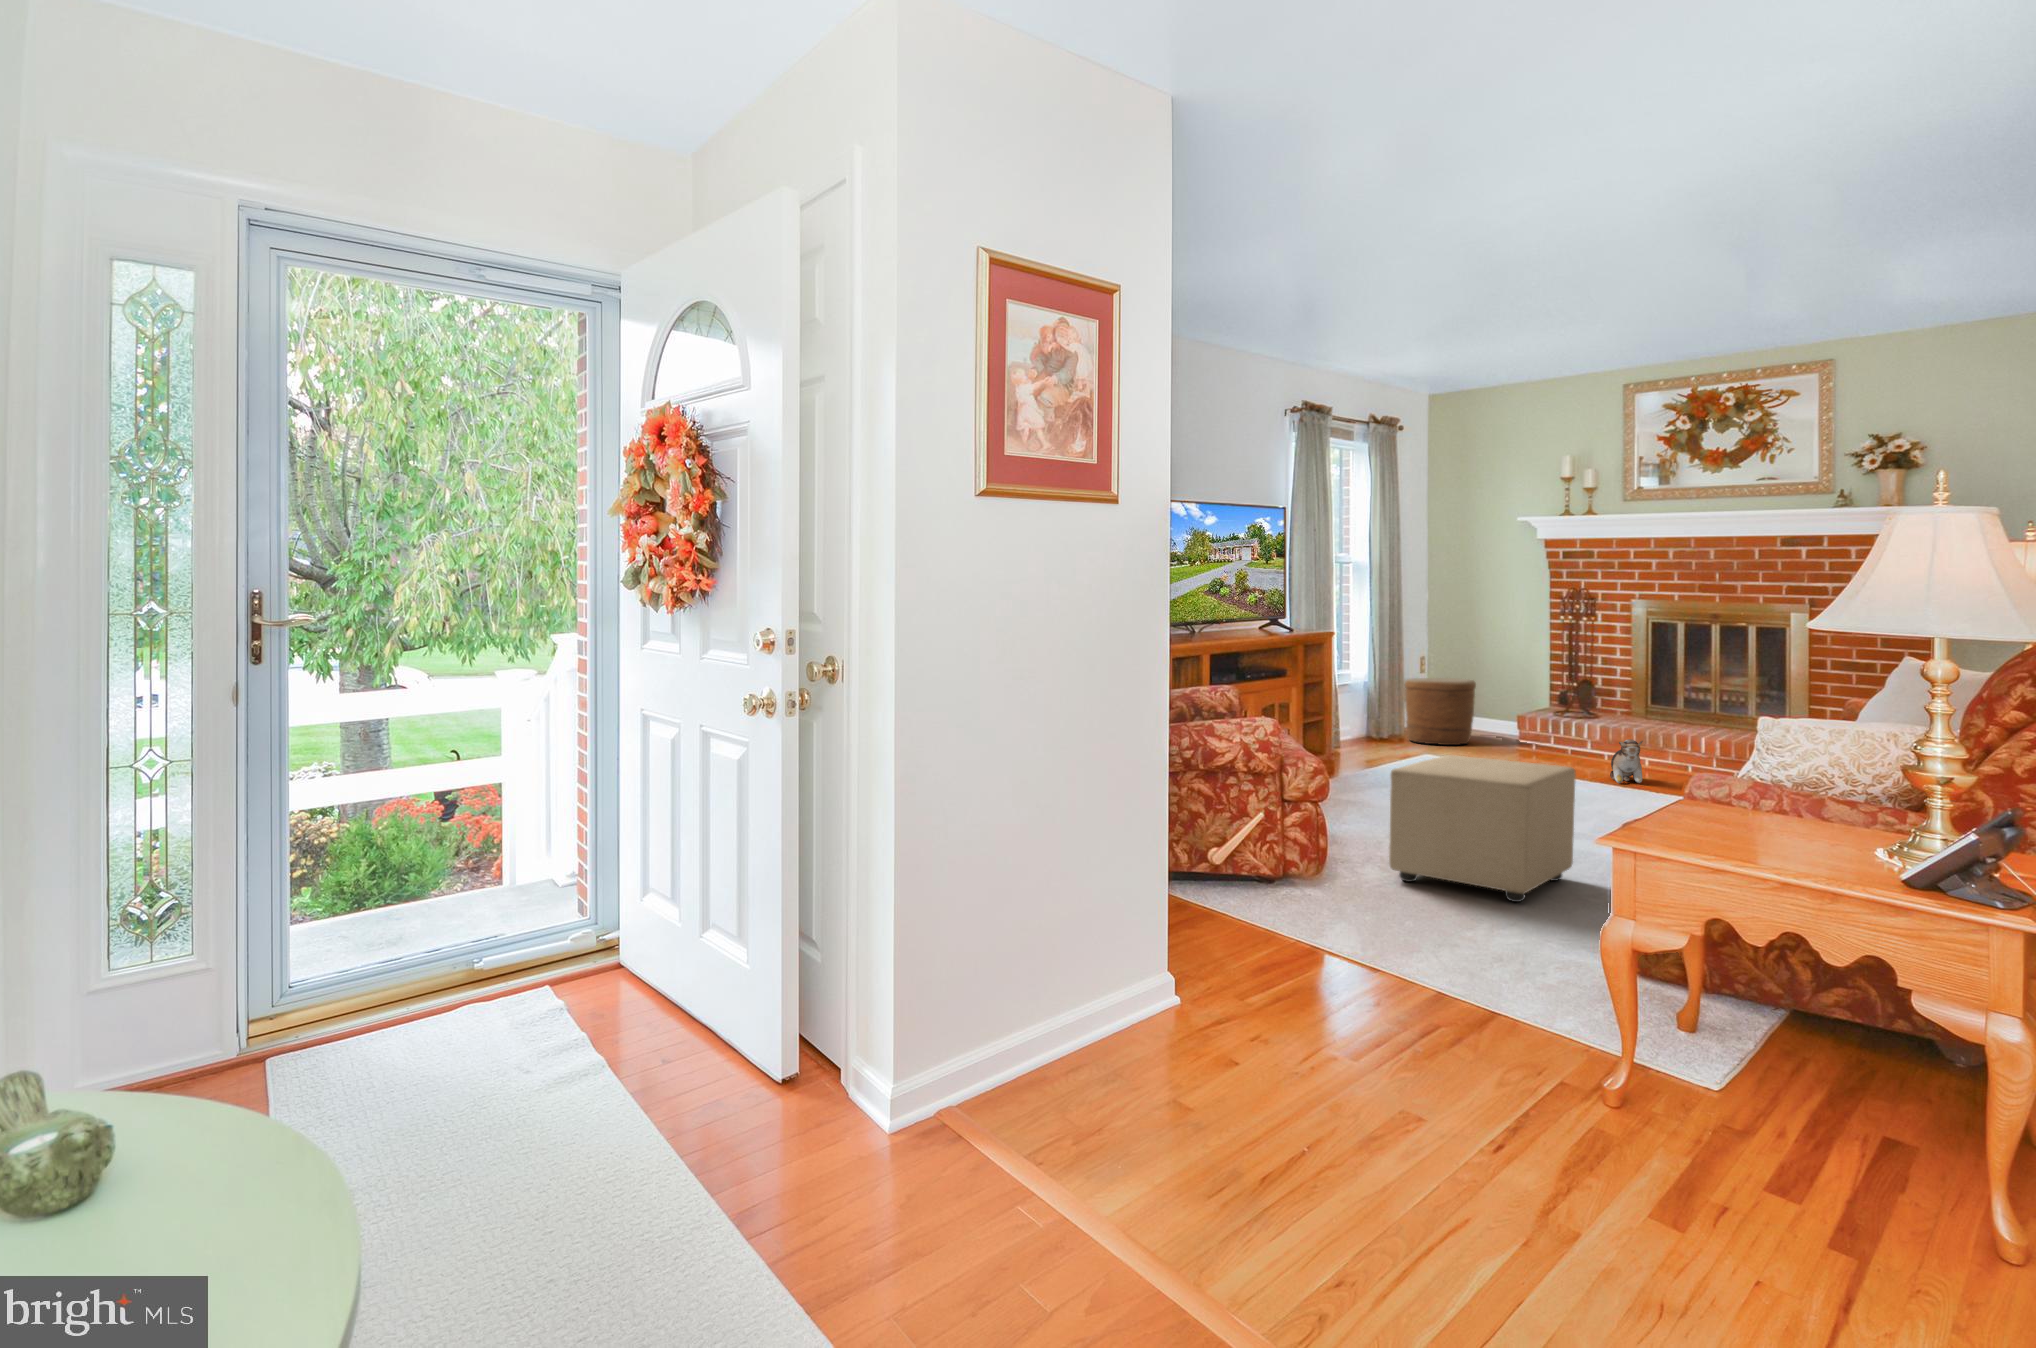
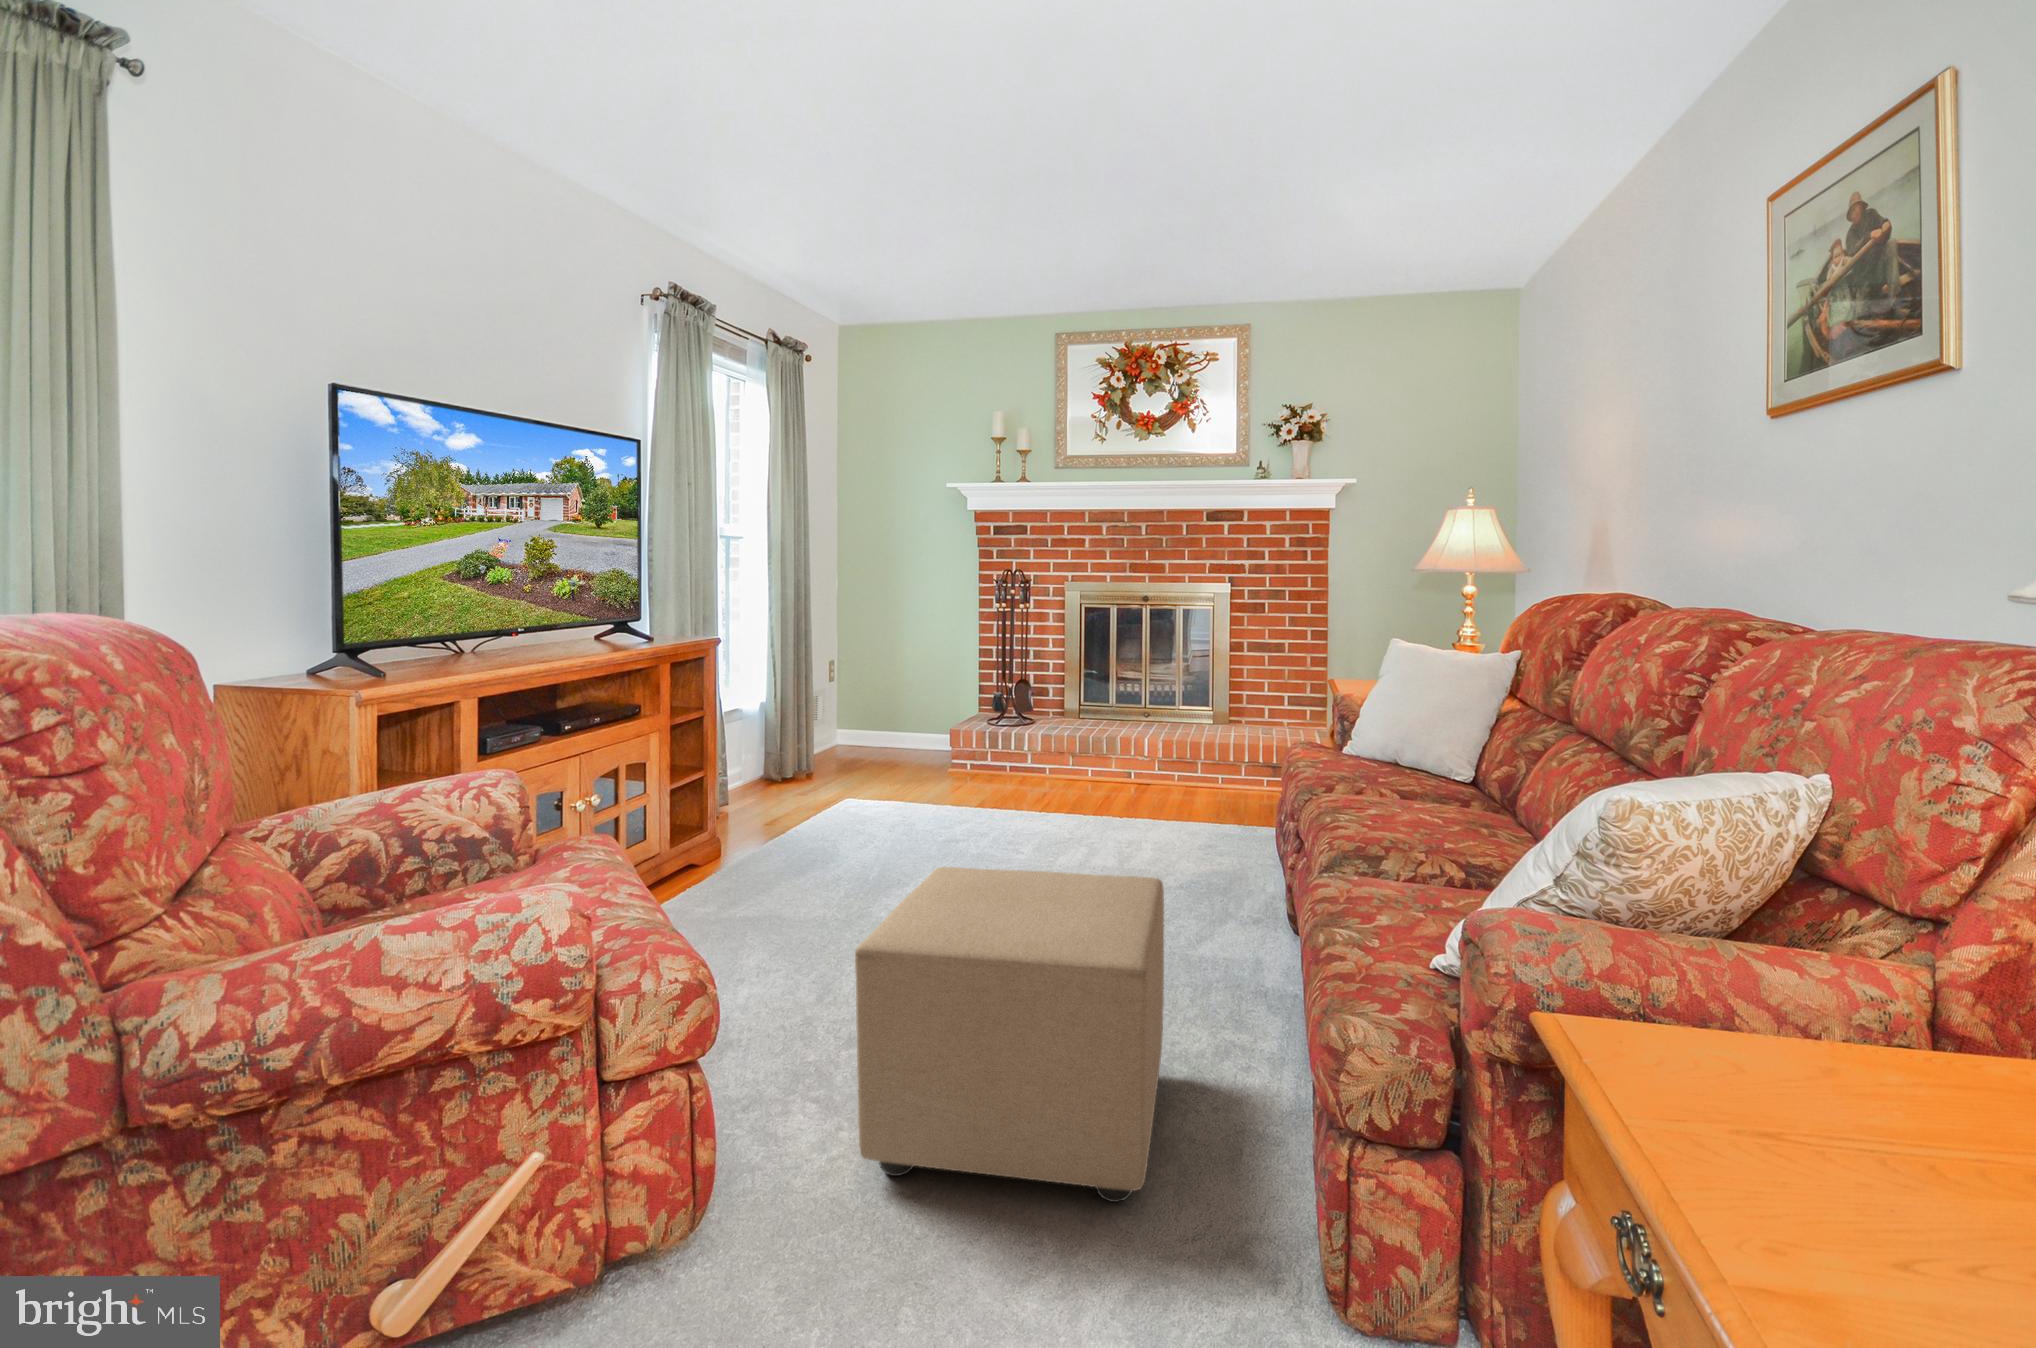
woven basket: present [1405,678,1476,745] -> none [819,681,904,768]
plush toy: present [1610,739,1643,783] -> none [1075,757,1115,812]

